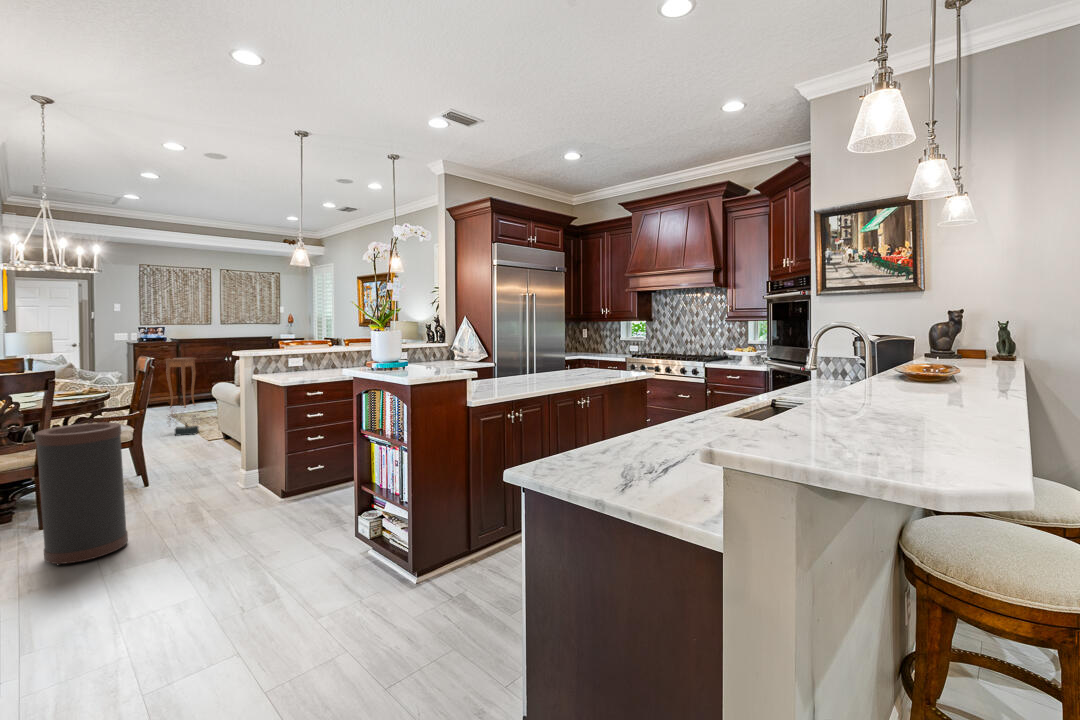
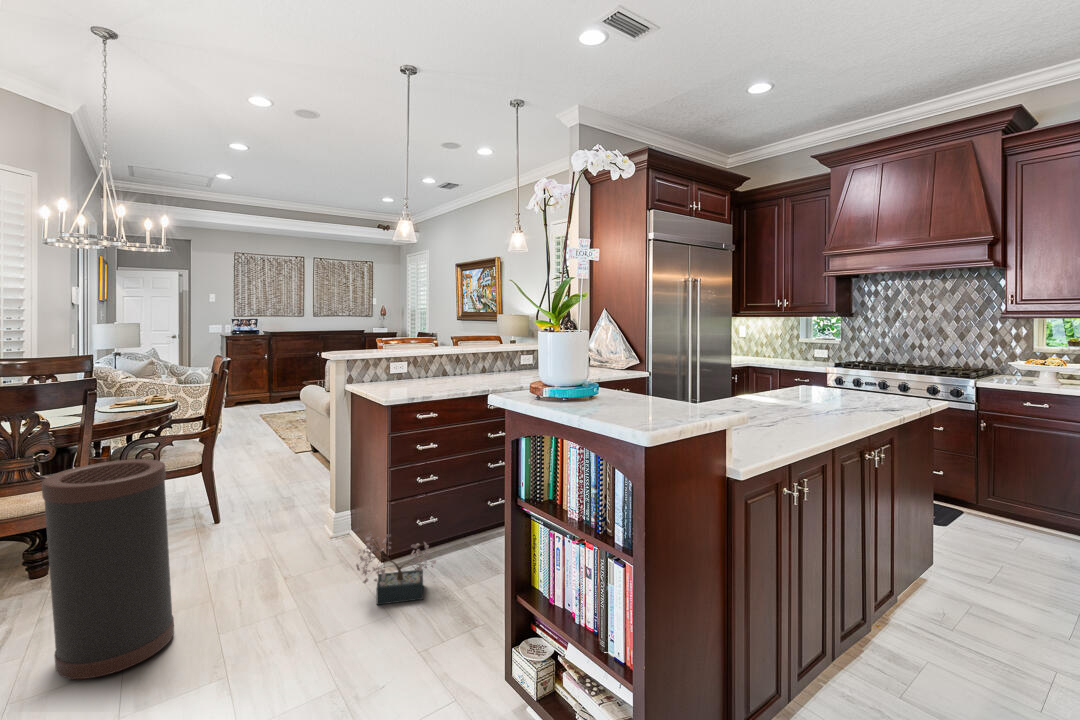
side table: present [165,358,196,407] -> none [256,353,288,407]
decorative plant: present [168,410,202,436] -> present [356,531,436,605]

